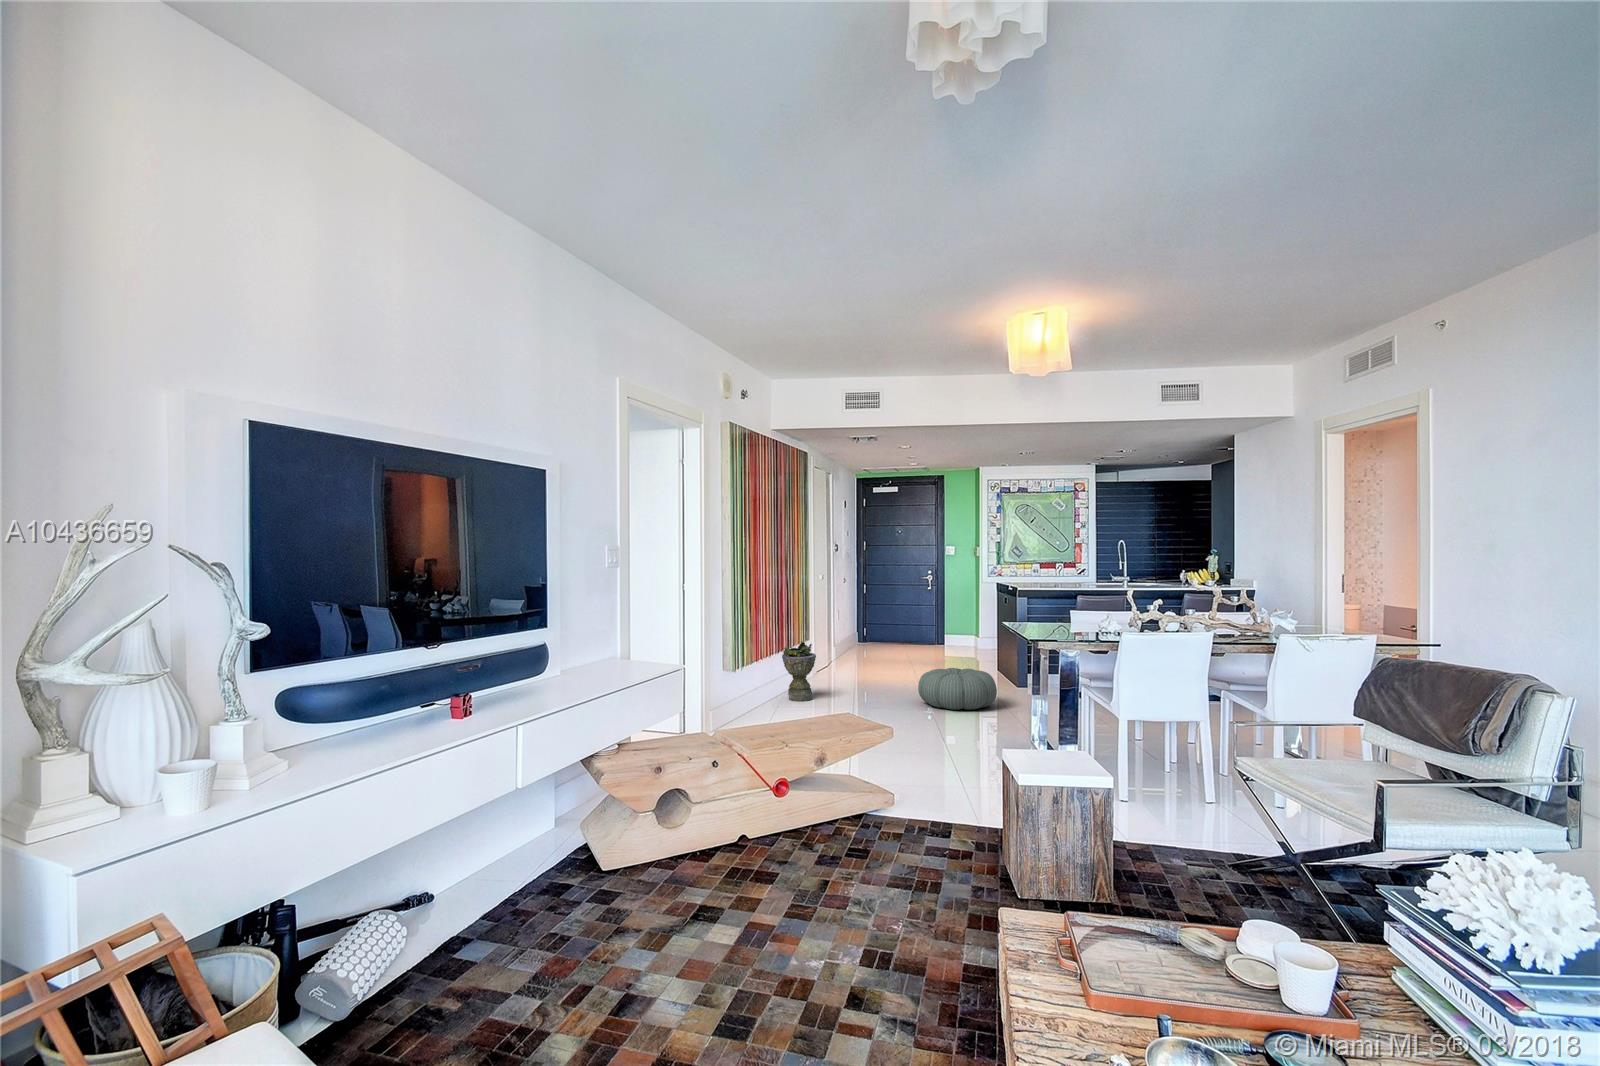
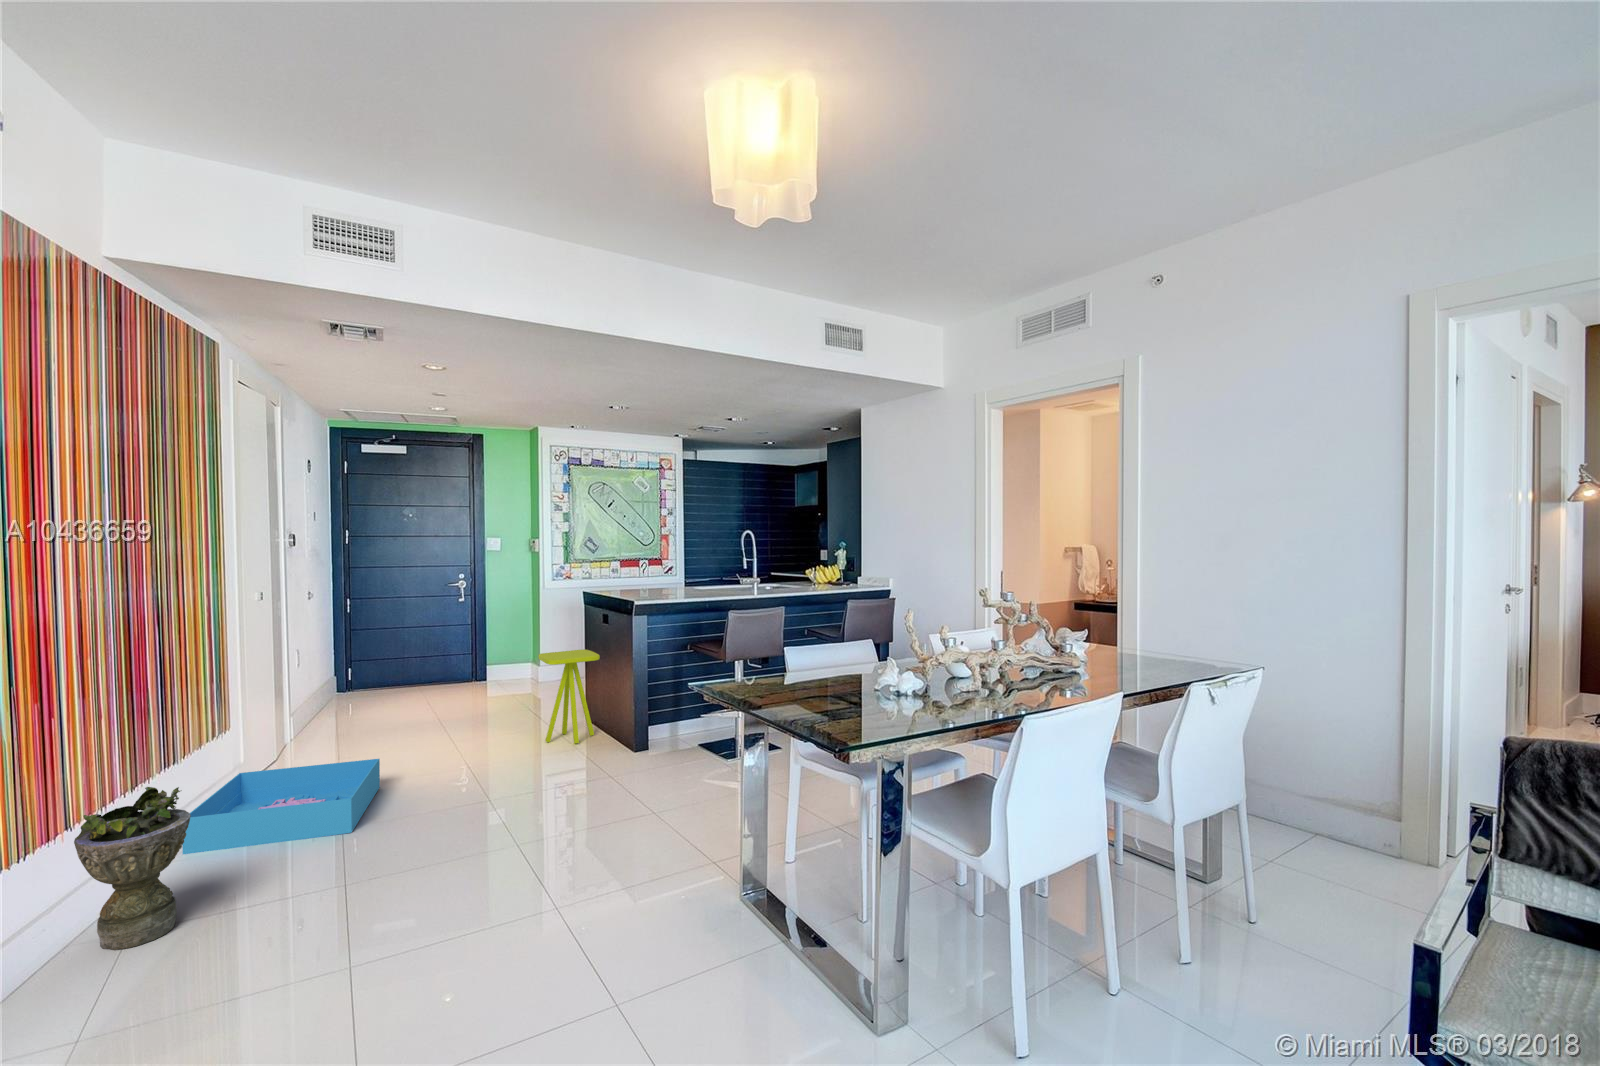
side table: none [971,617,1008,675] -> present [538,649,600,743]
storage bin: none [806,659,884,688] -> present [183,759,380,854]
pouf: present [918,668,997,710] -> none [459,775,617,879]

